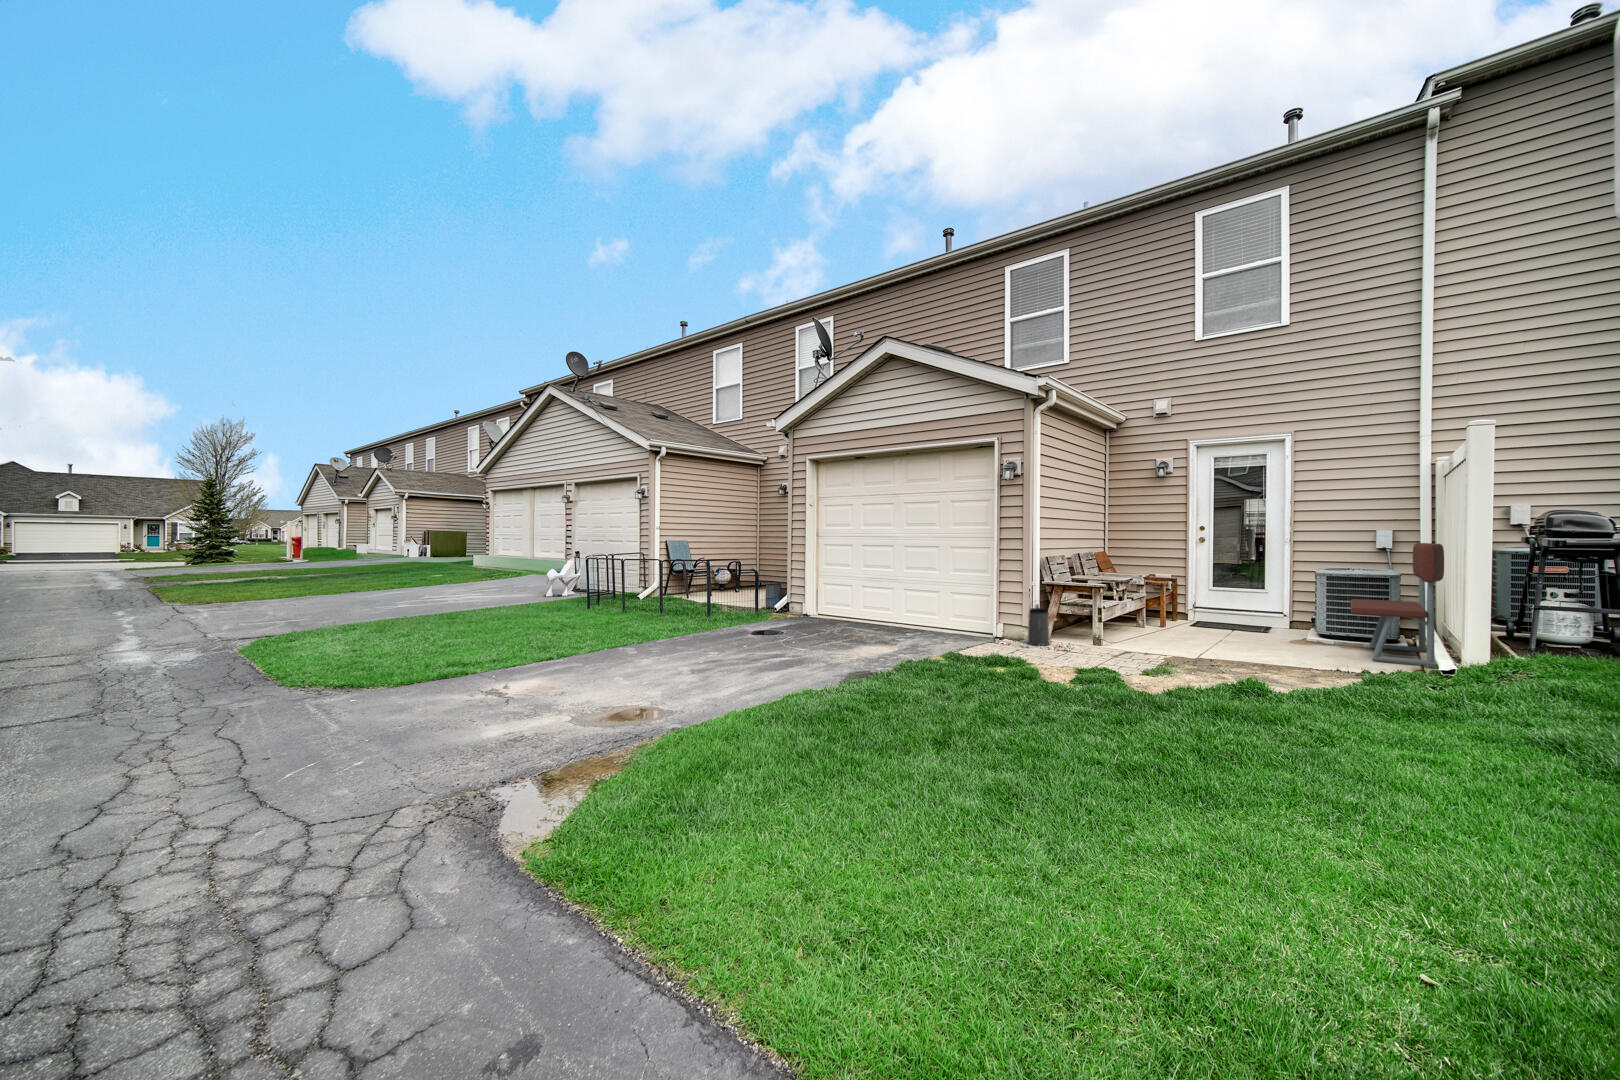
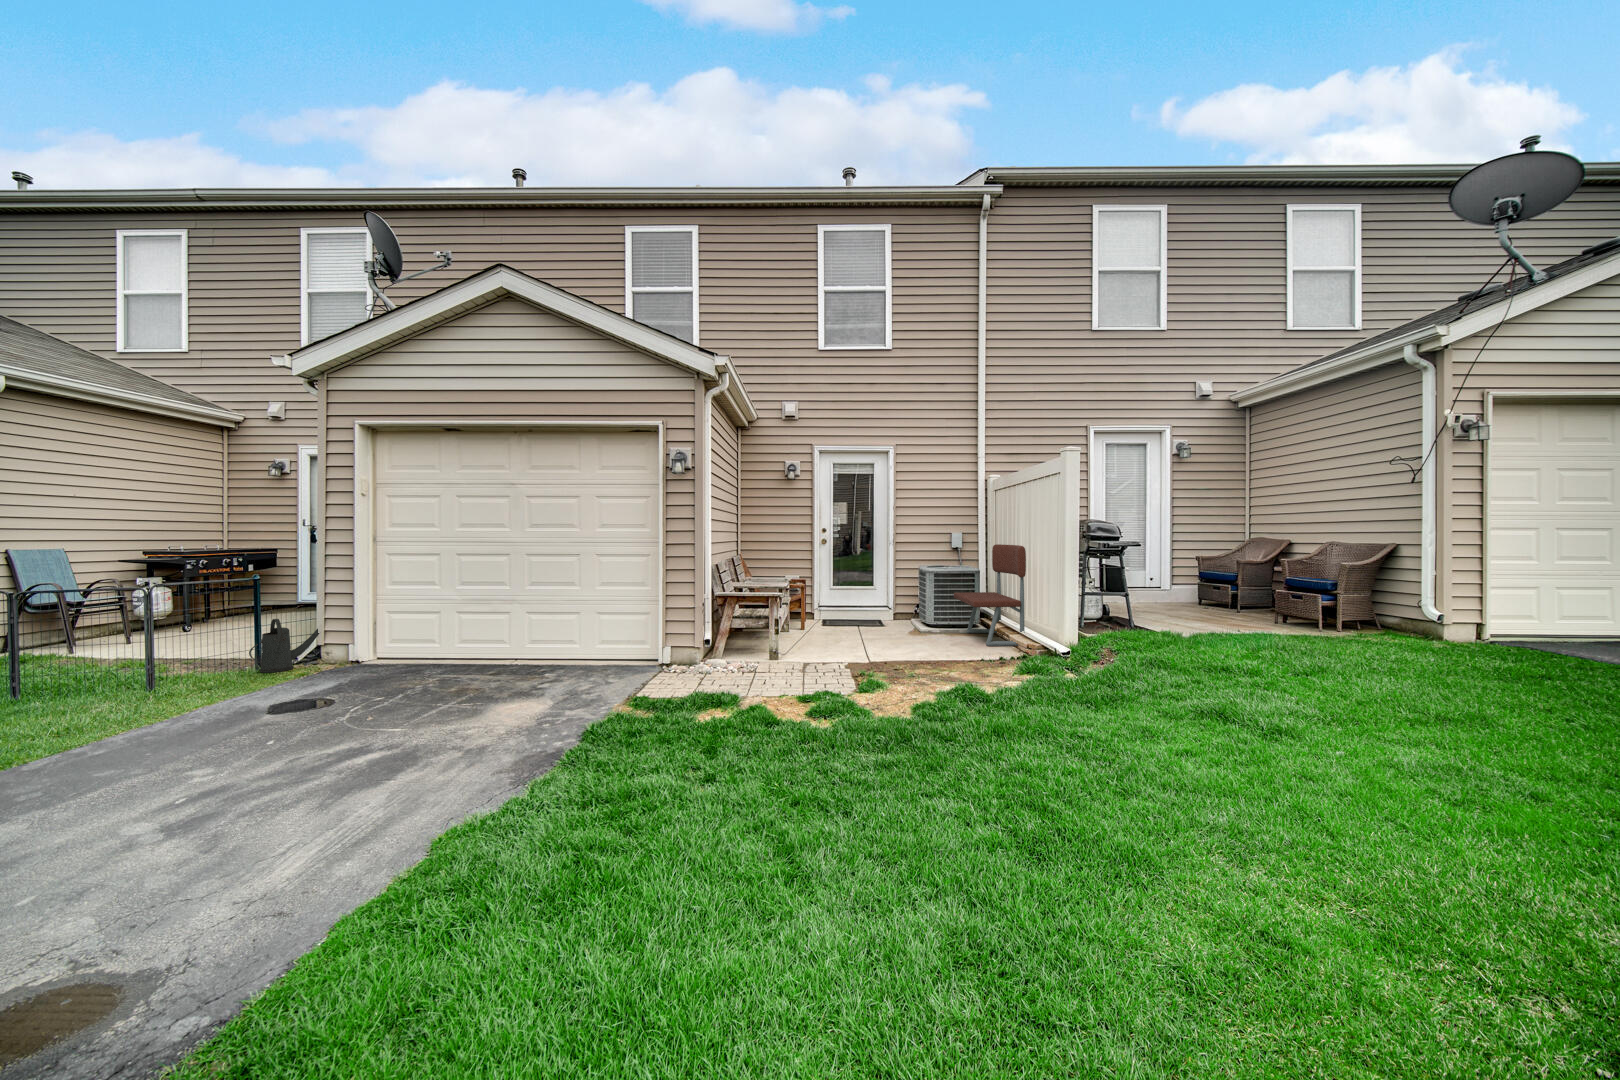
watering can: present [1027,604,1050,645] -> present [249,619,319,673]

